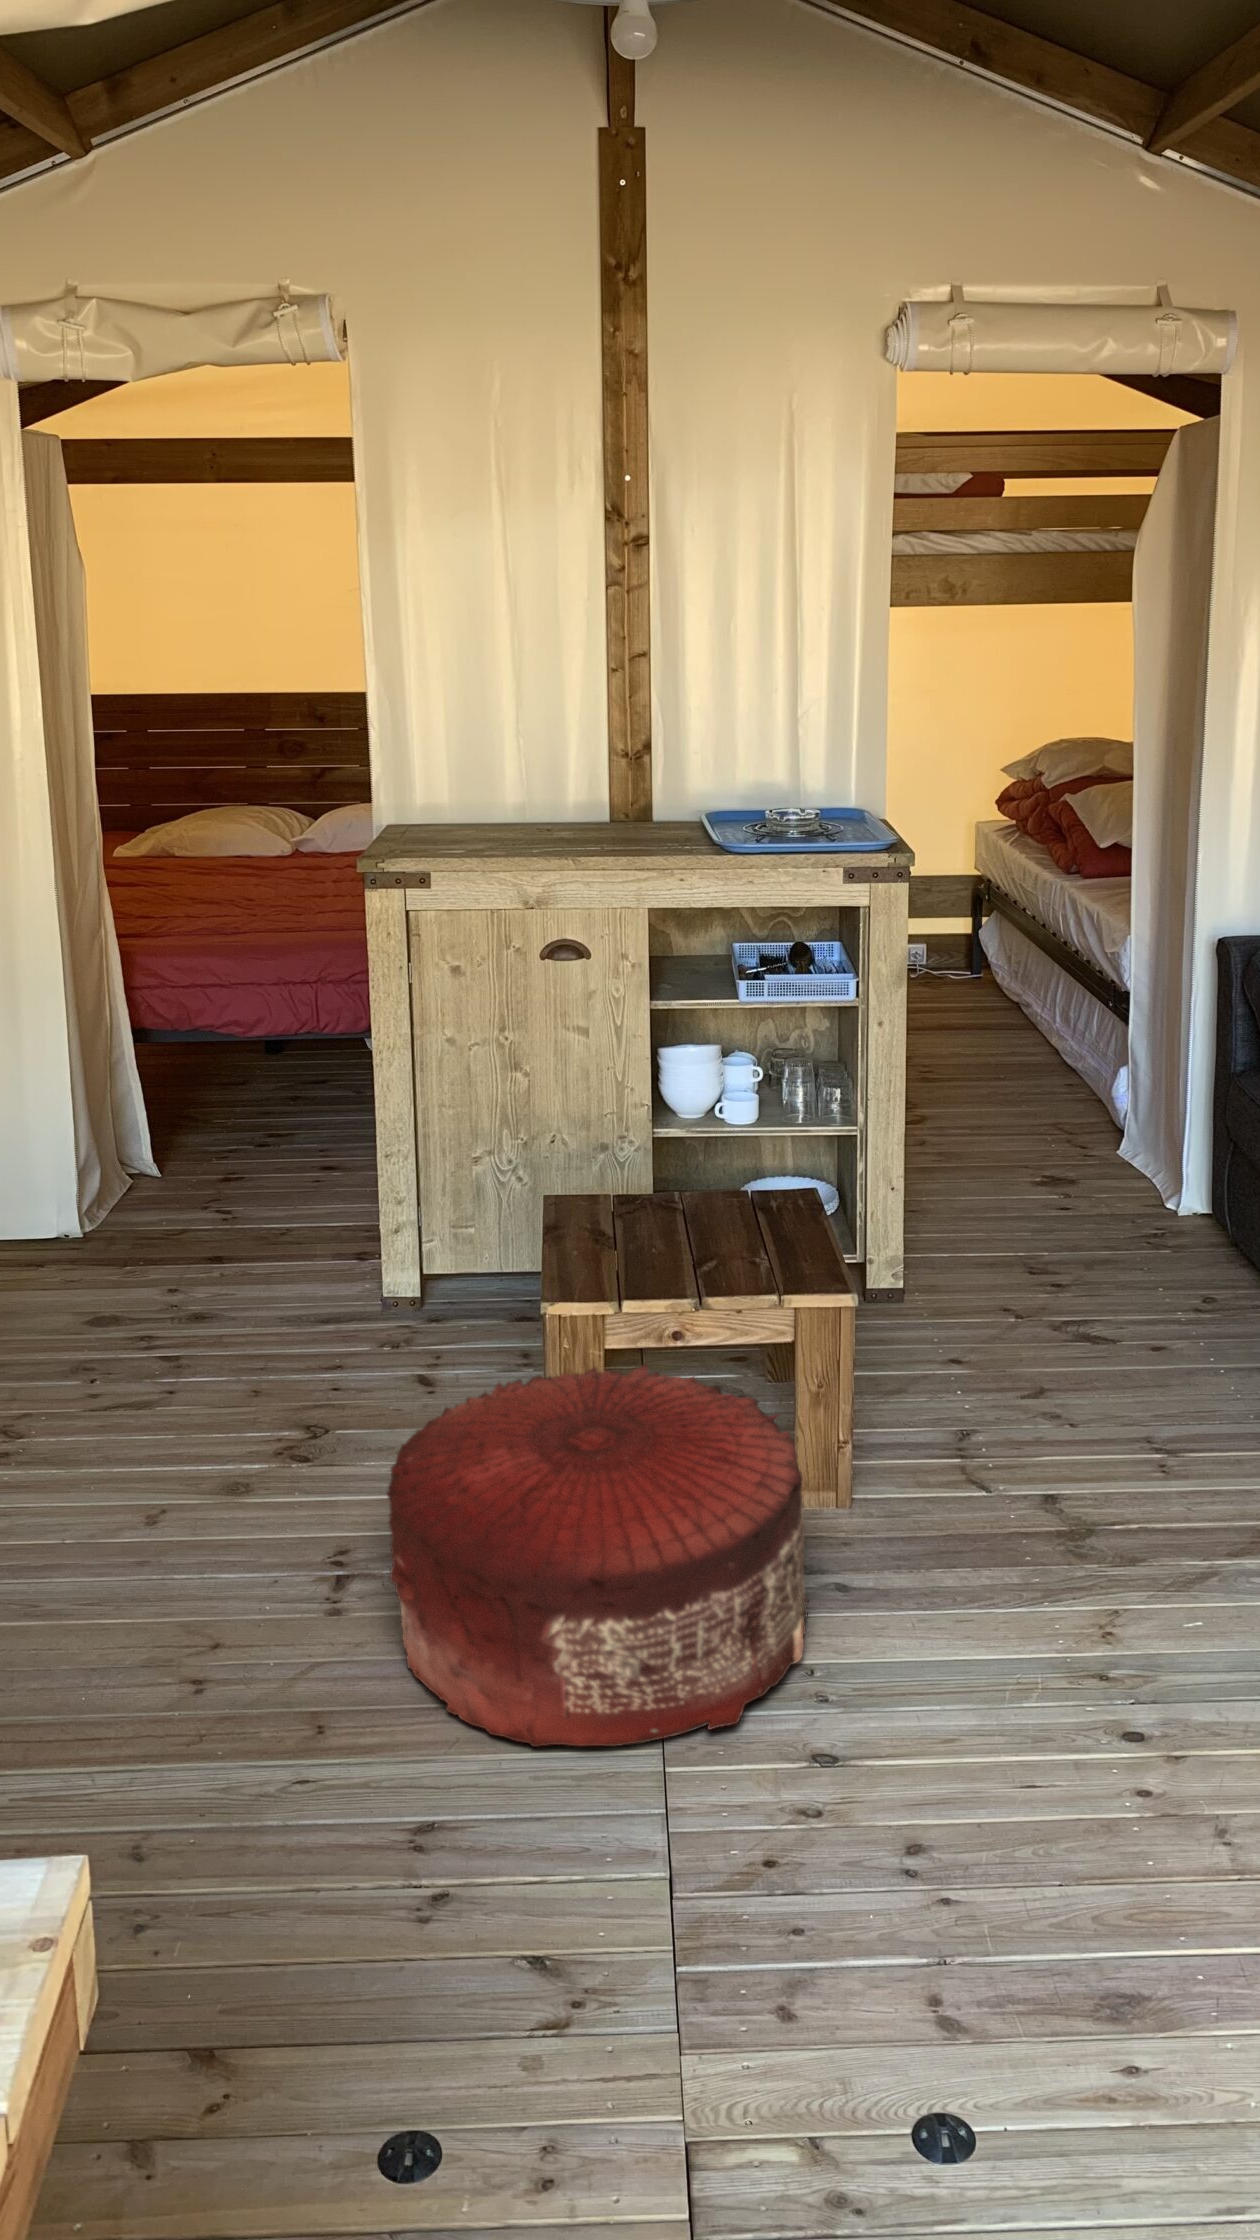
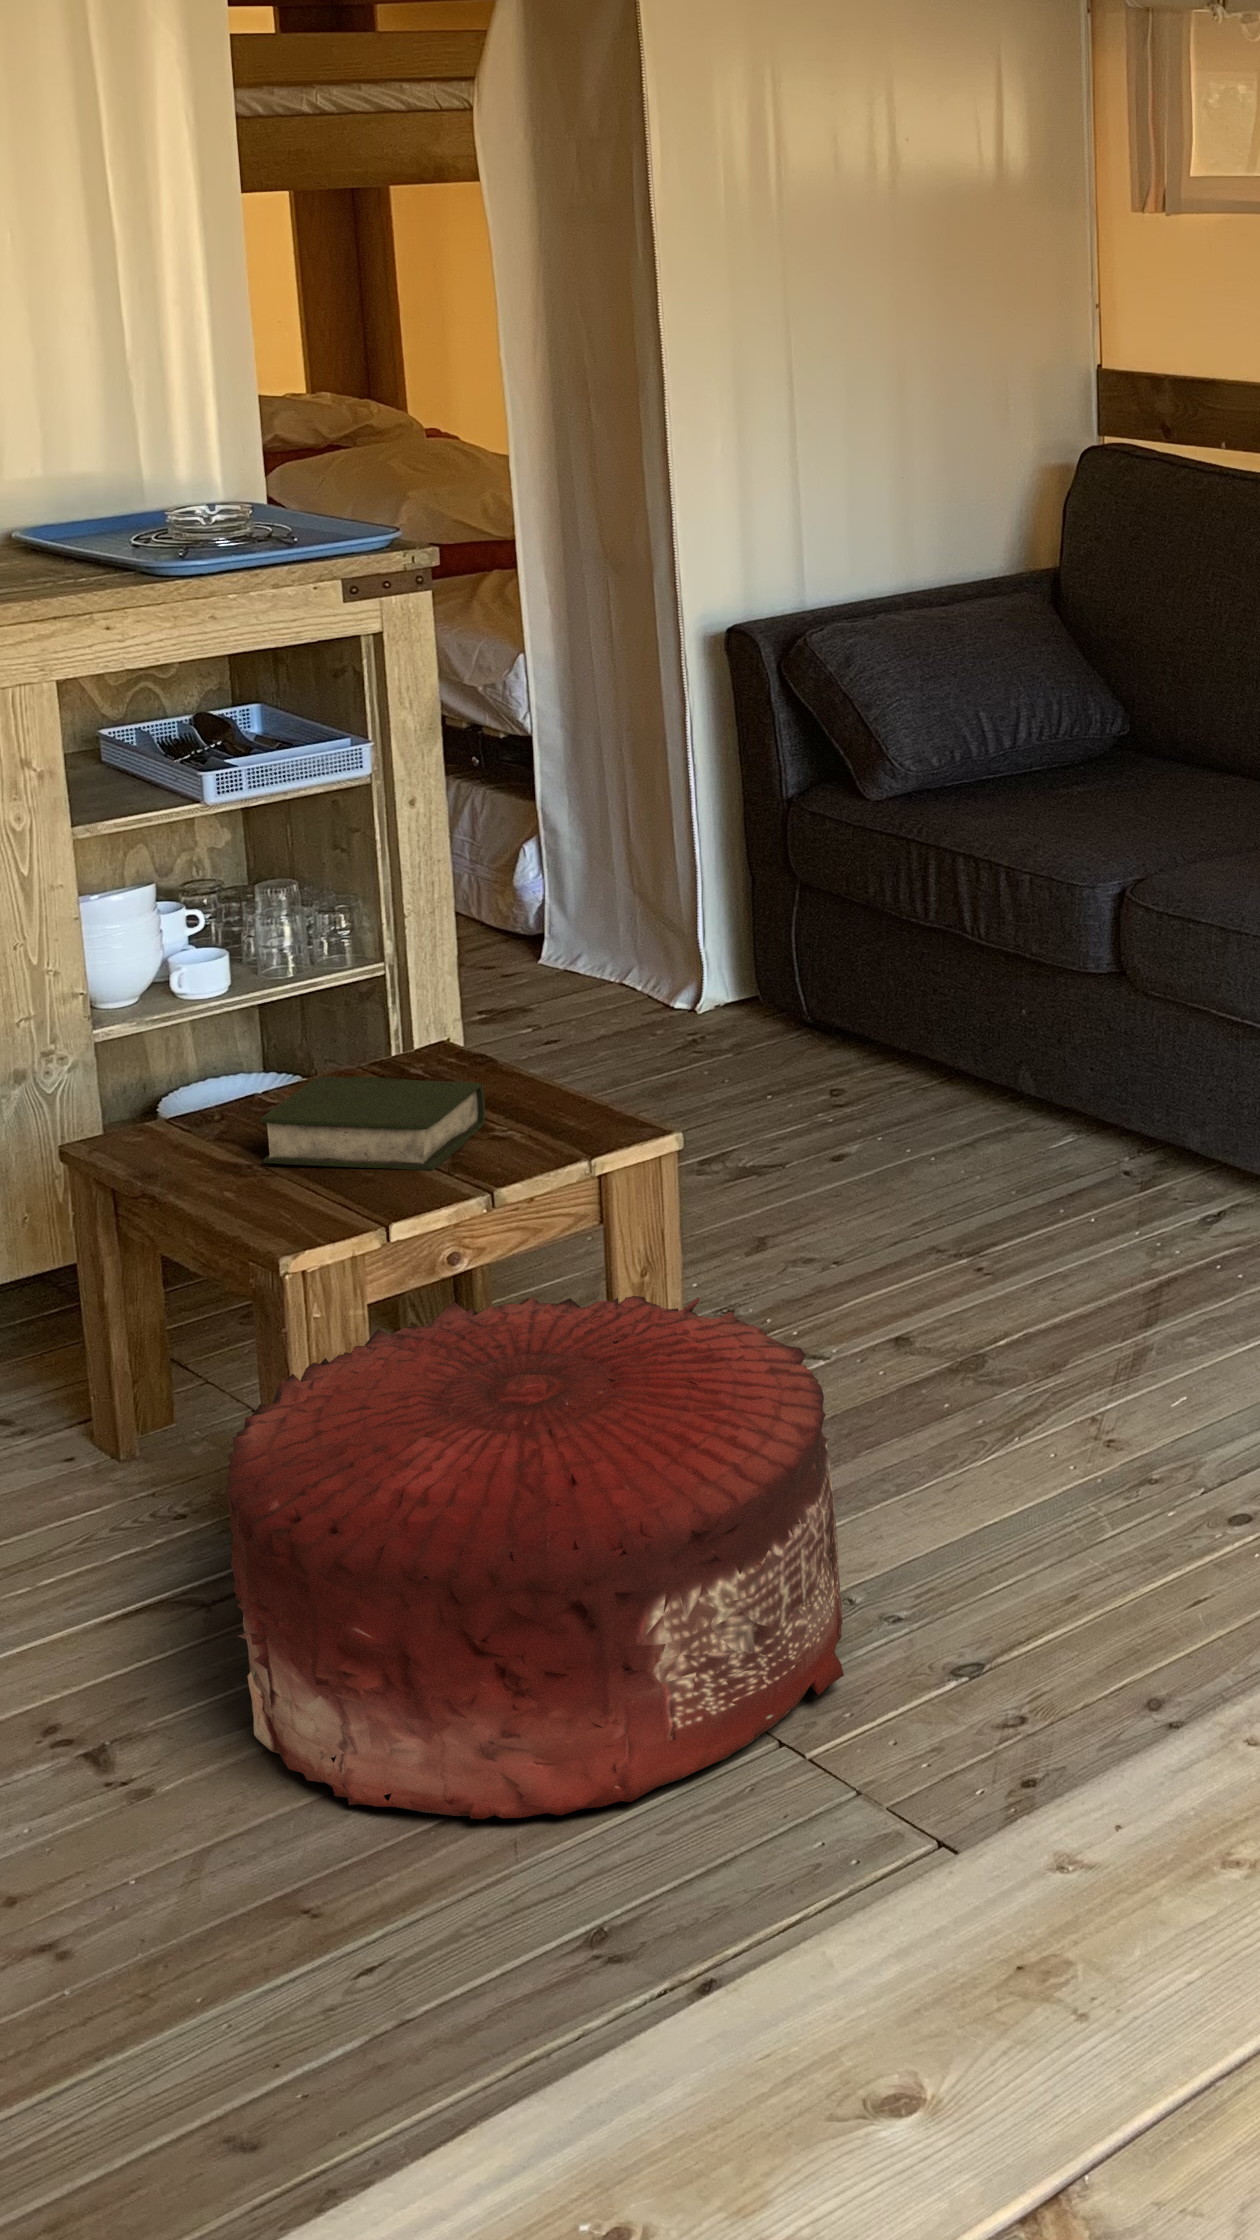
book: none [613,1191,759,1272] -> present [260,1077,485,1170]

